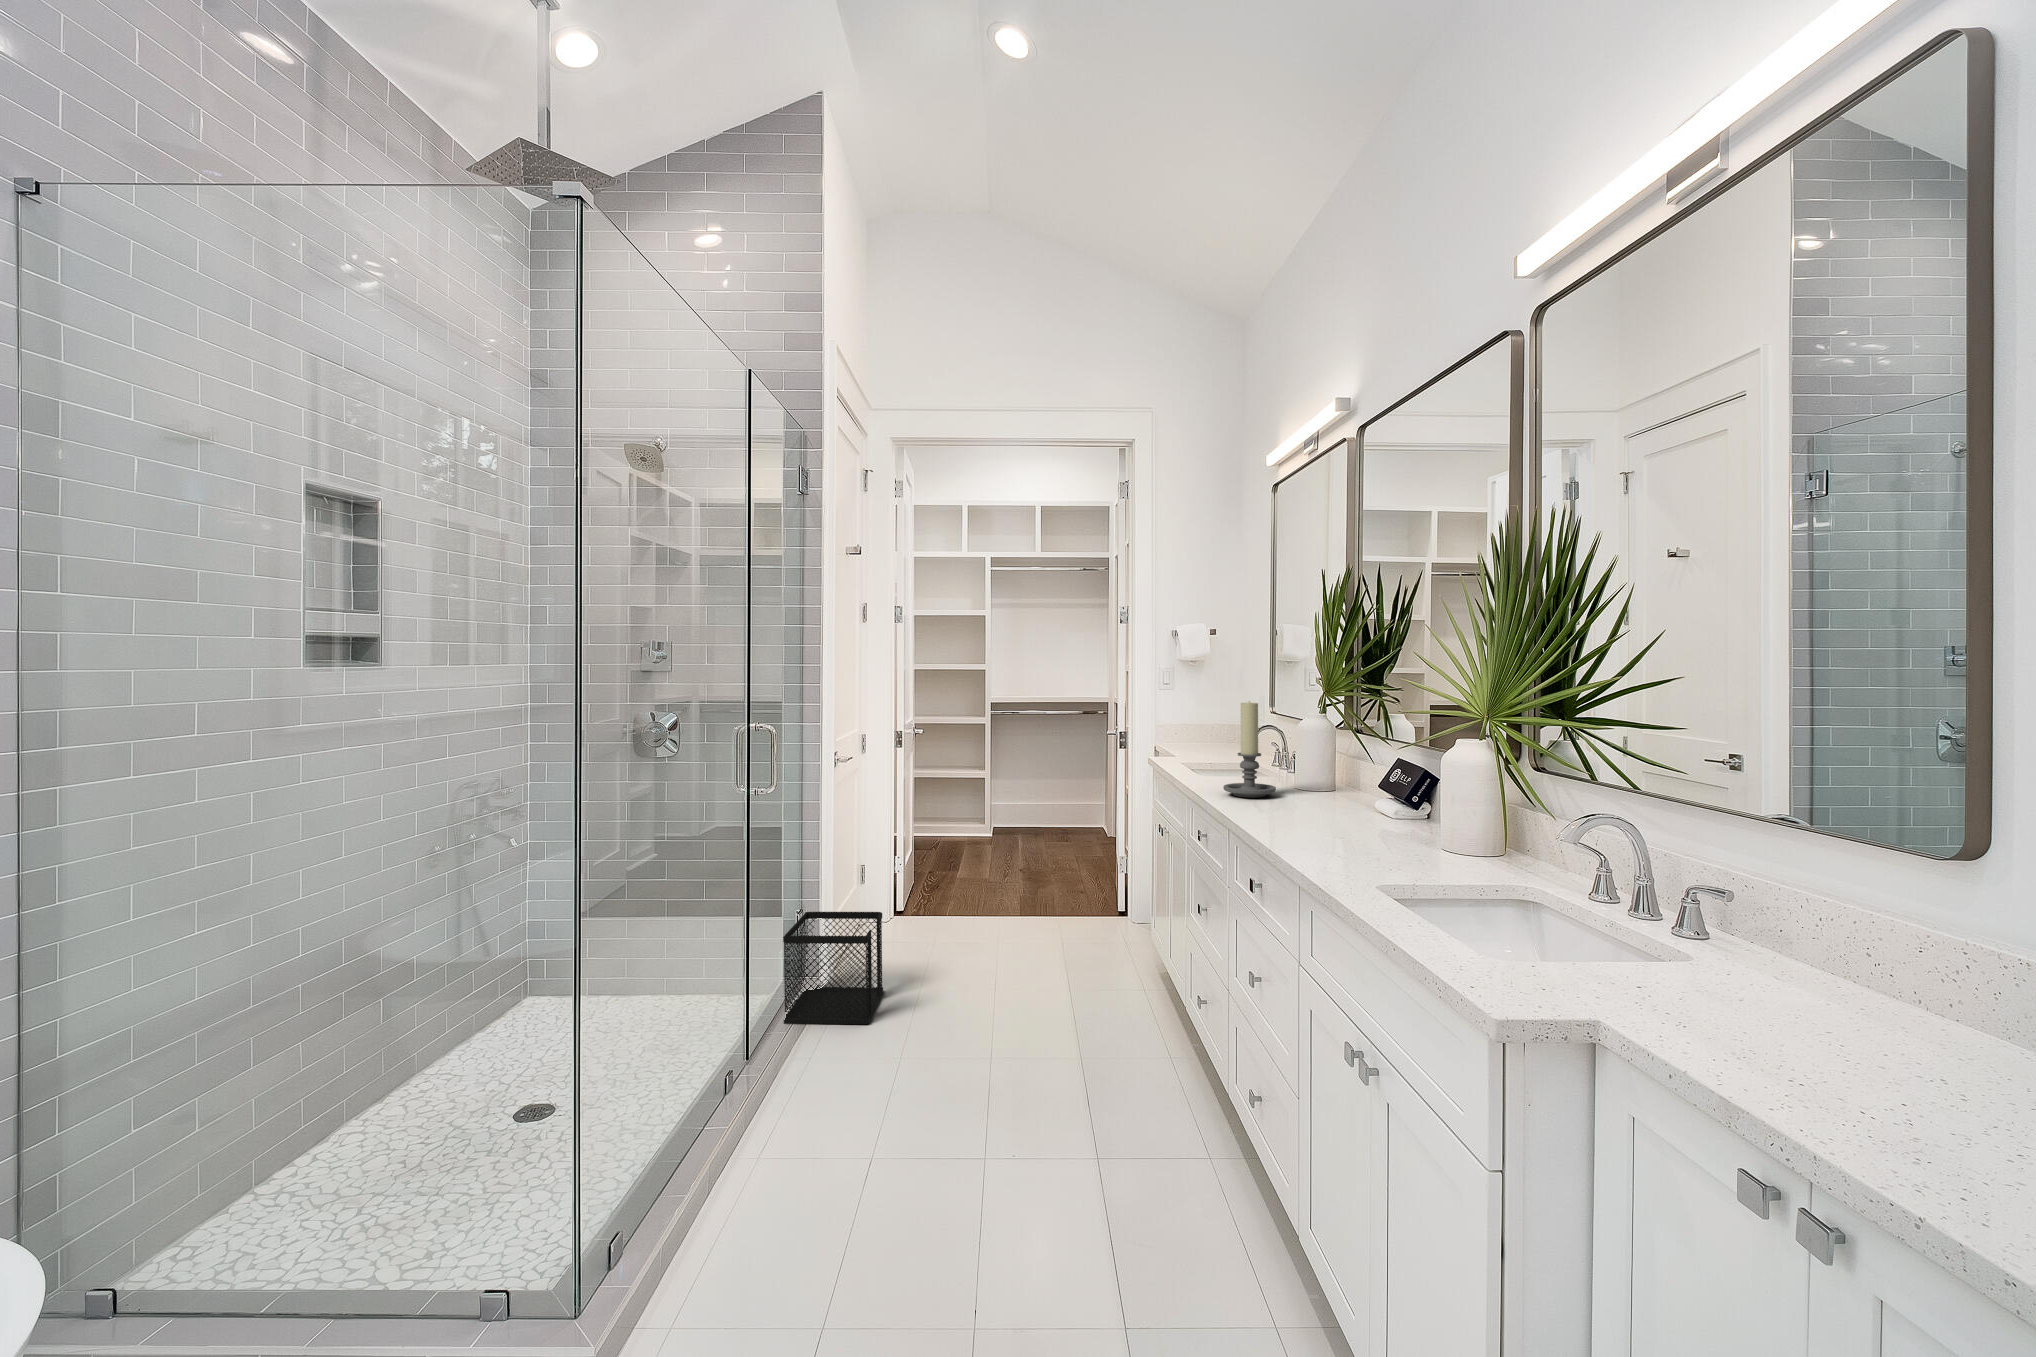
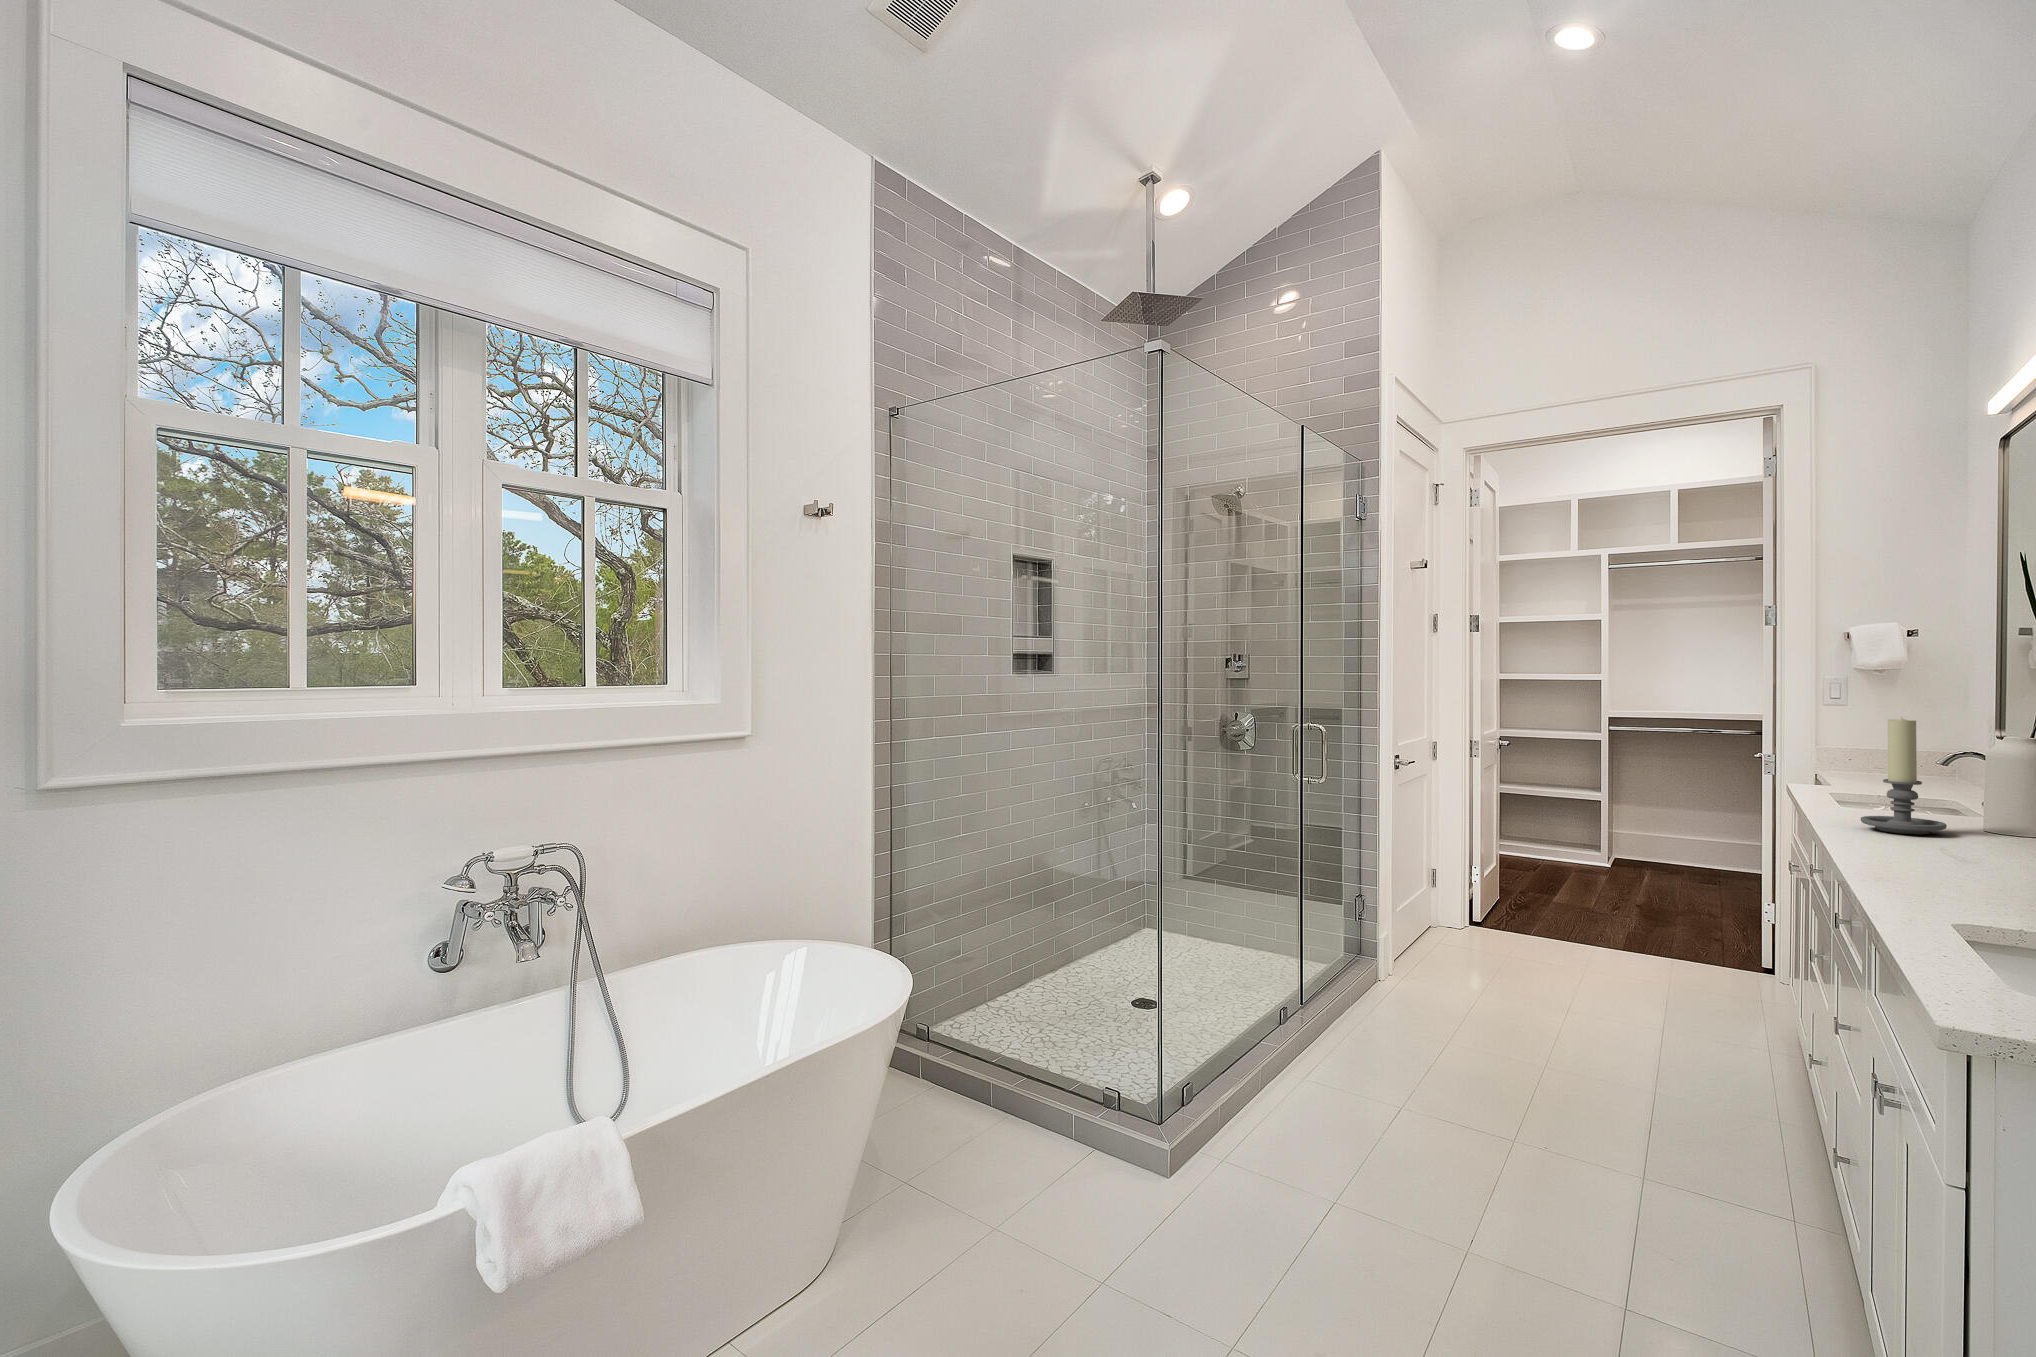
wastebasket: present [783,912,883,1024] -> none [1339,902,1441,1014]

